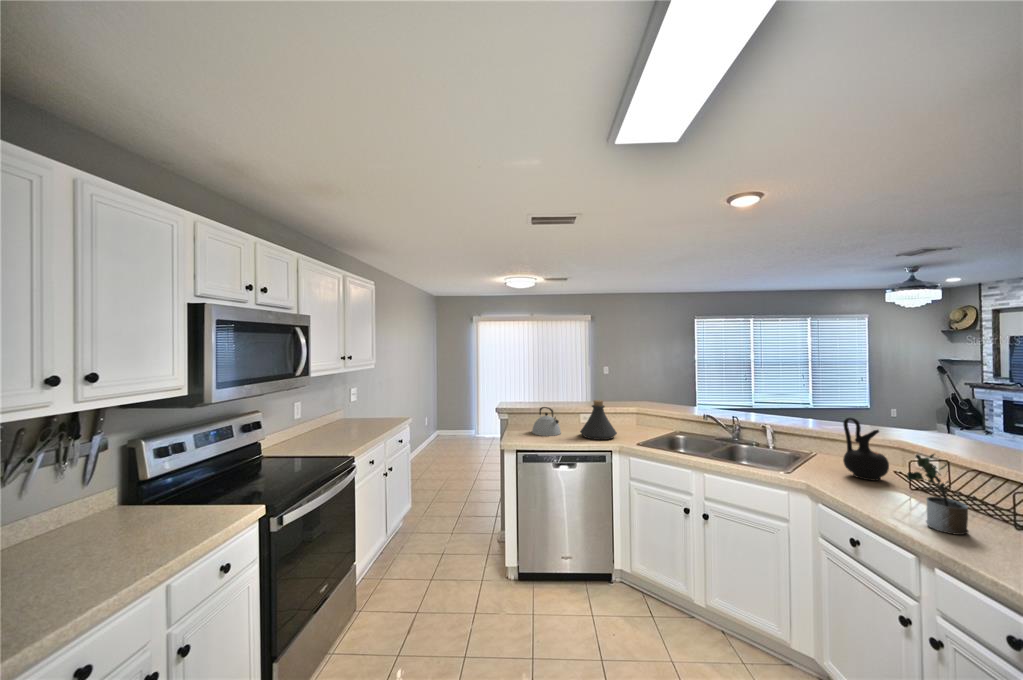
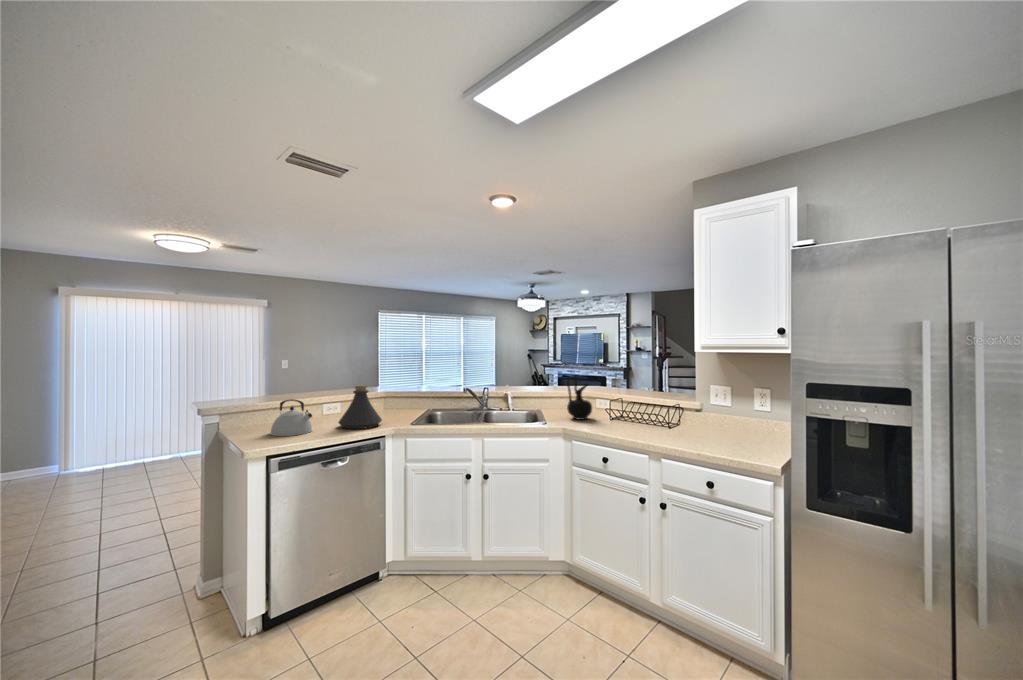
potted plant: present [907,454,969,535] -> none [635,389,660,437]

